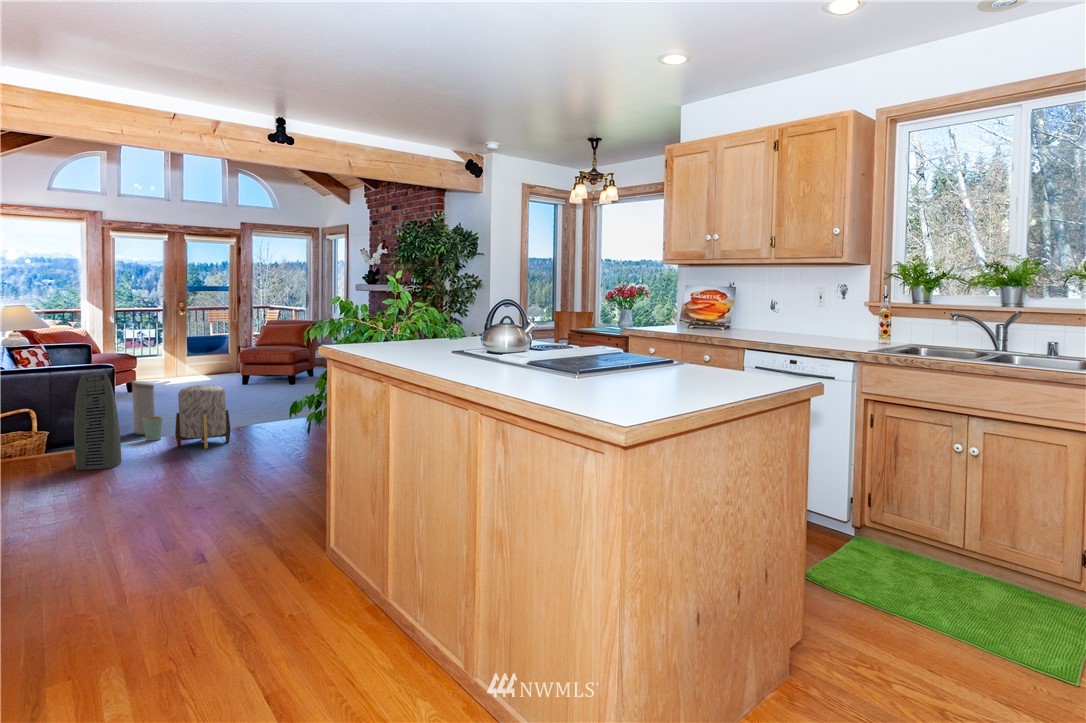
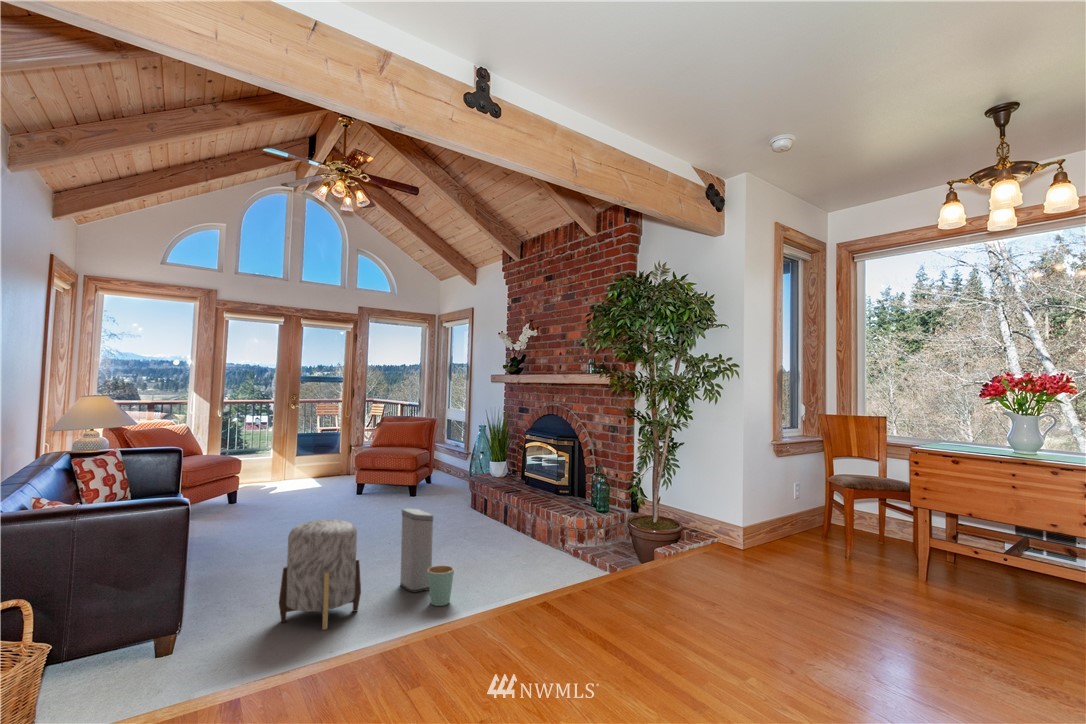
air purifier: present [74,373,121,470] -> none [108,511,190,694]
trash can: present [131,381,163,441] -> present [400,508,454,606]

